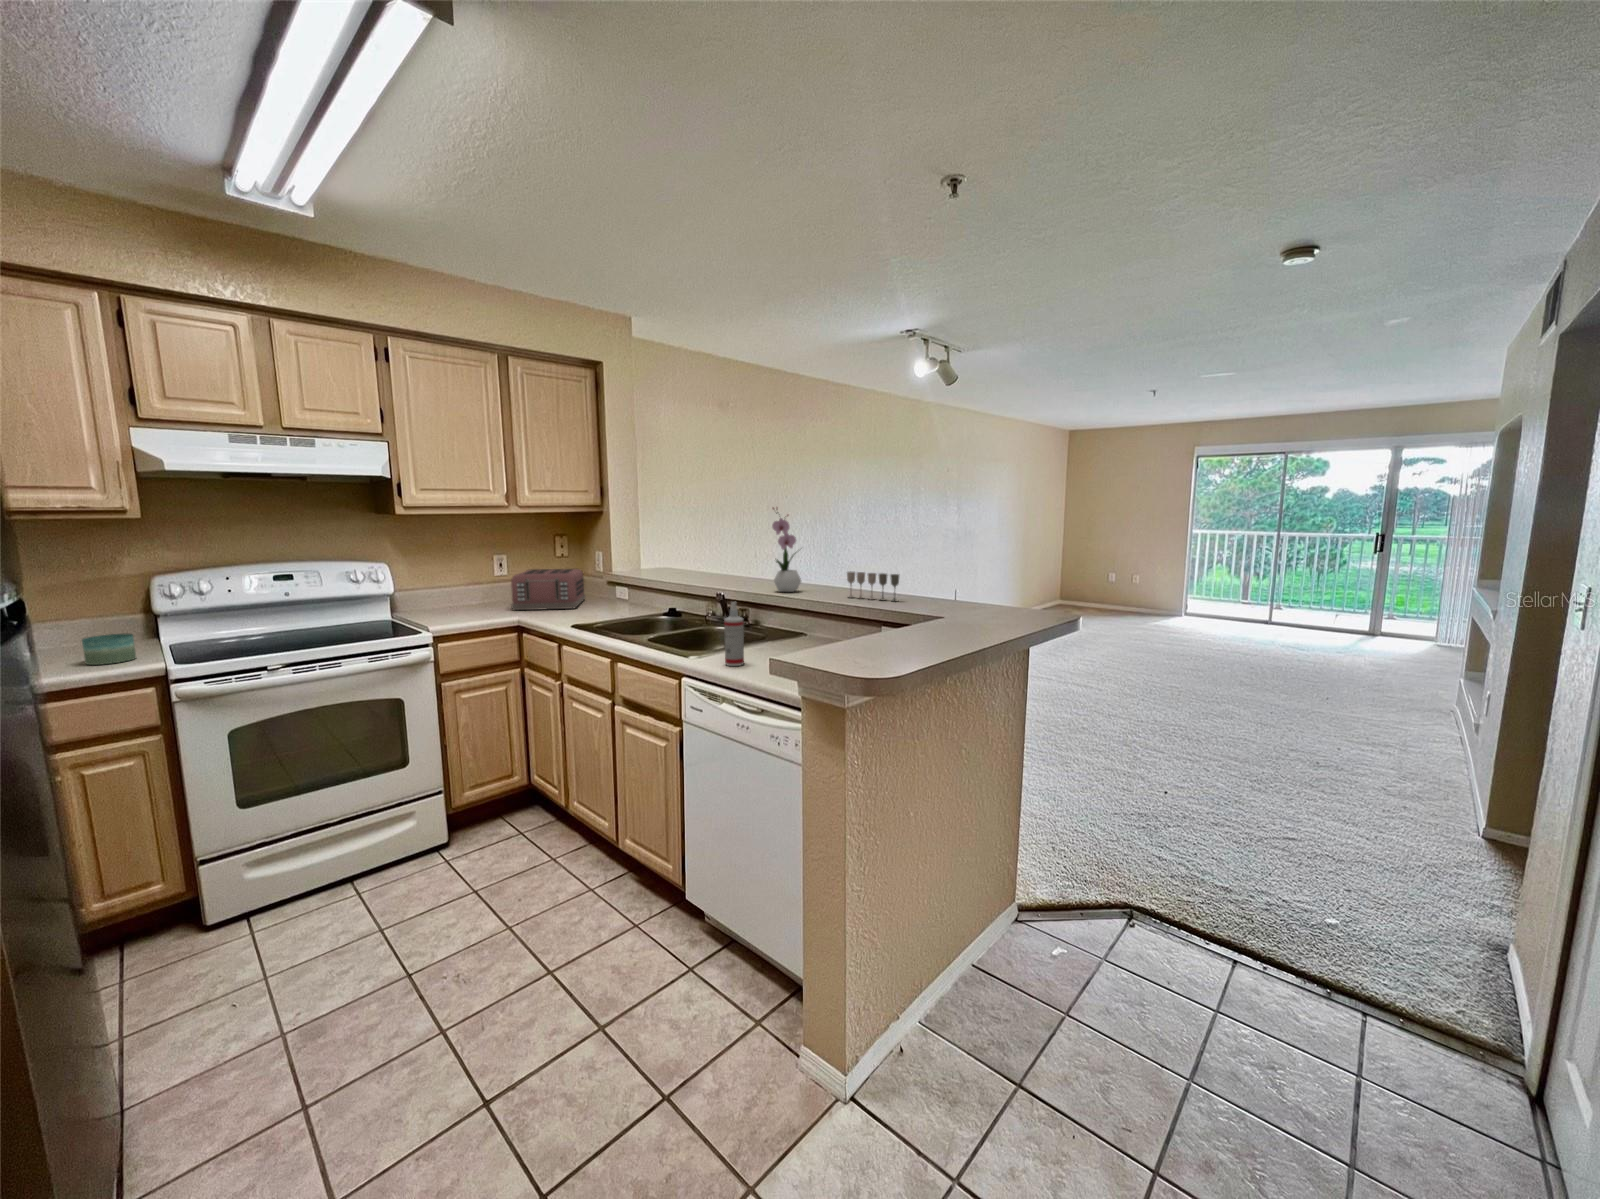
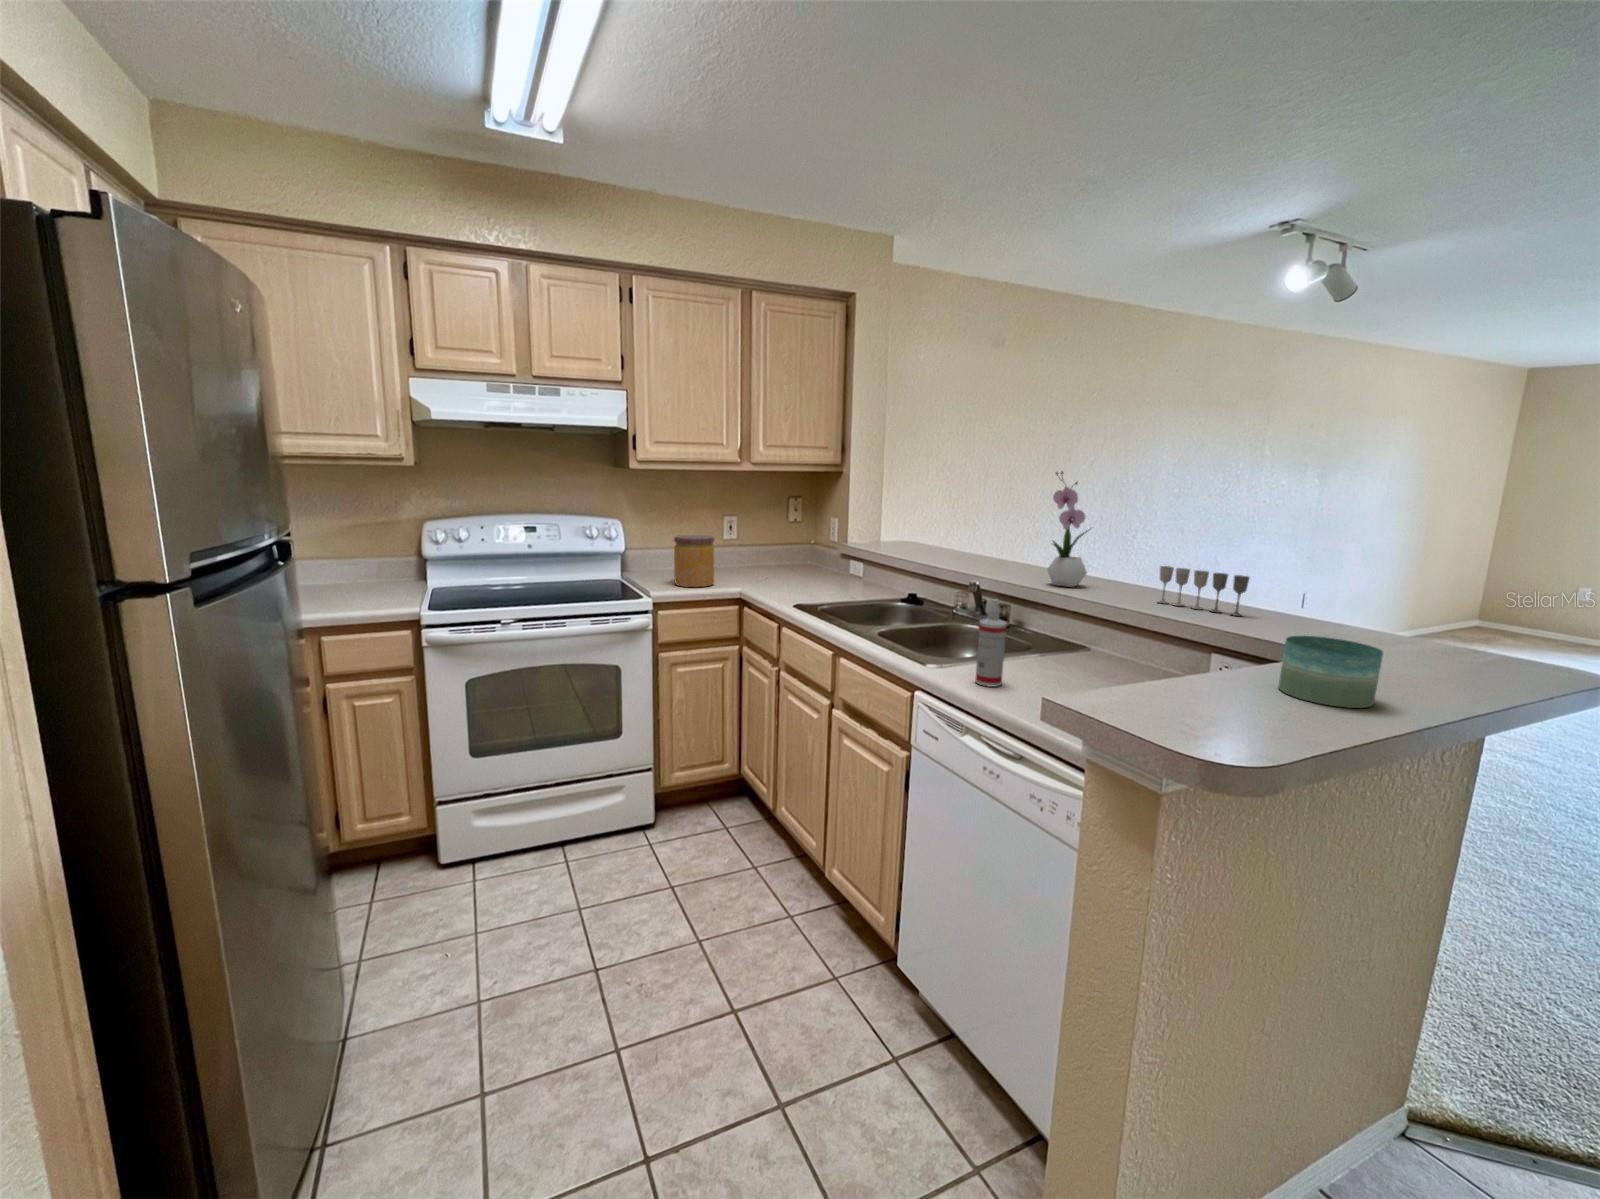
toaster: present [511,569,585,610] -> none [736,535,815,582]
jar: none [447,572,491,621] -> present [674,535,714,587]
candle: present [82,634,136,665] -> present [1279,636,1383,708]

